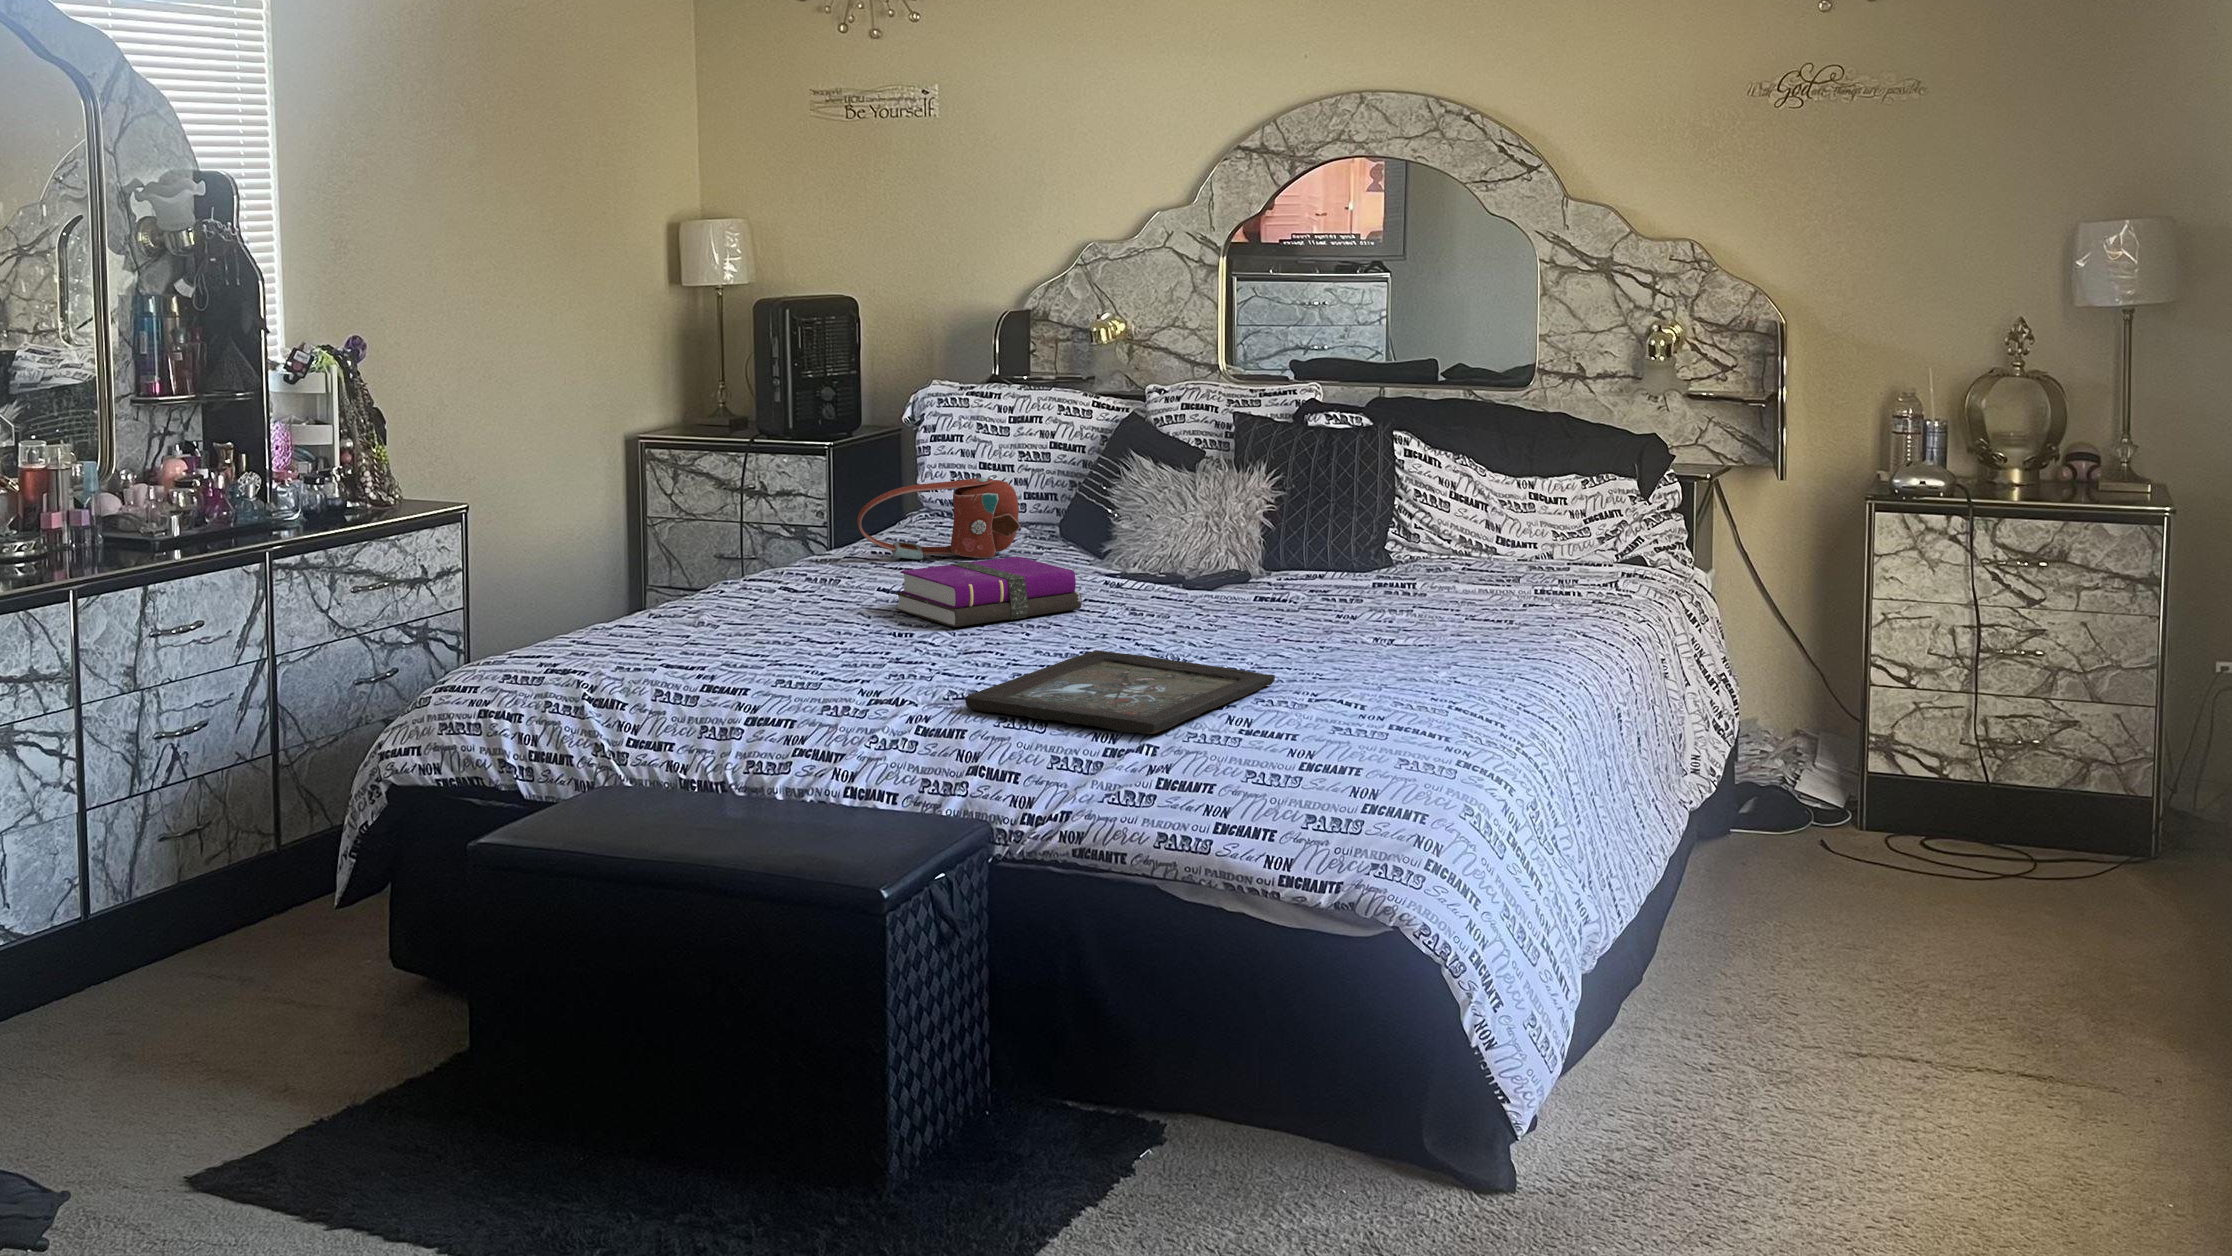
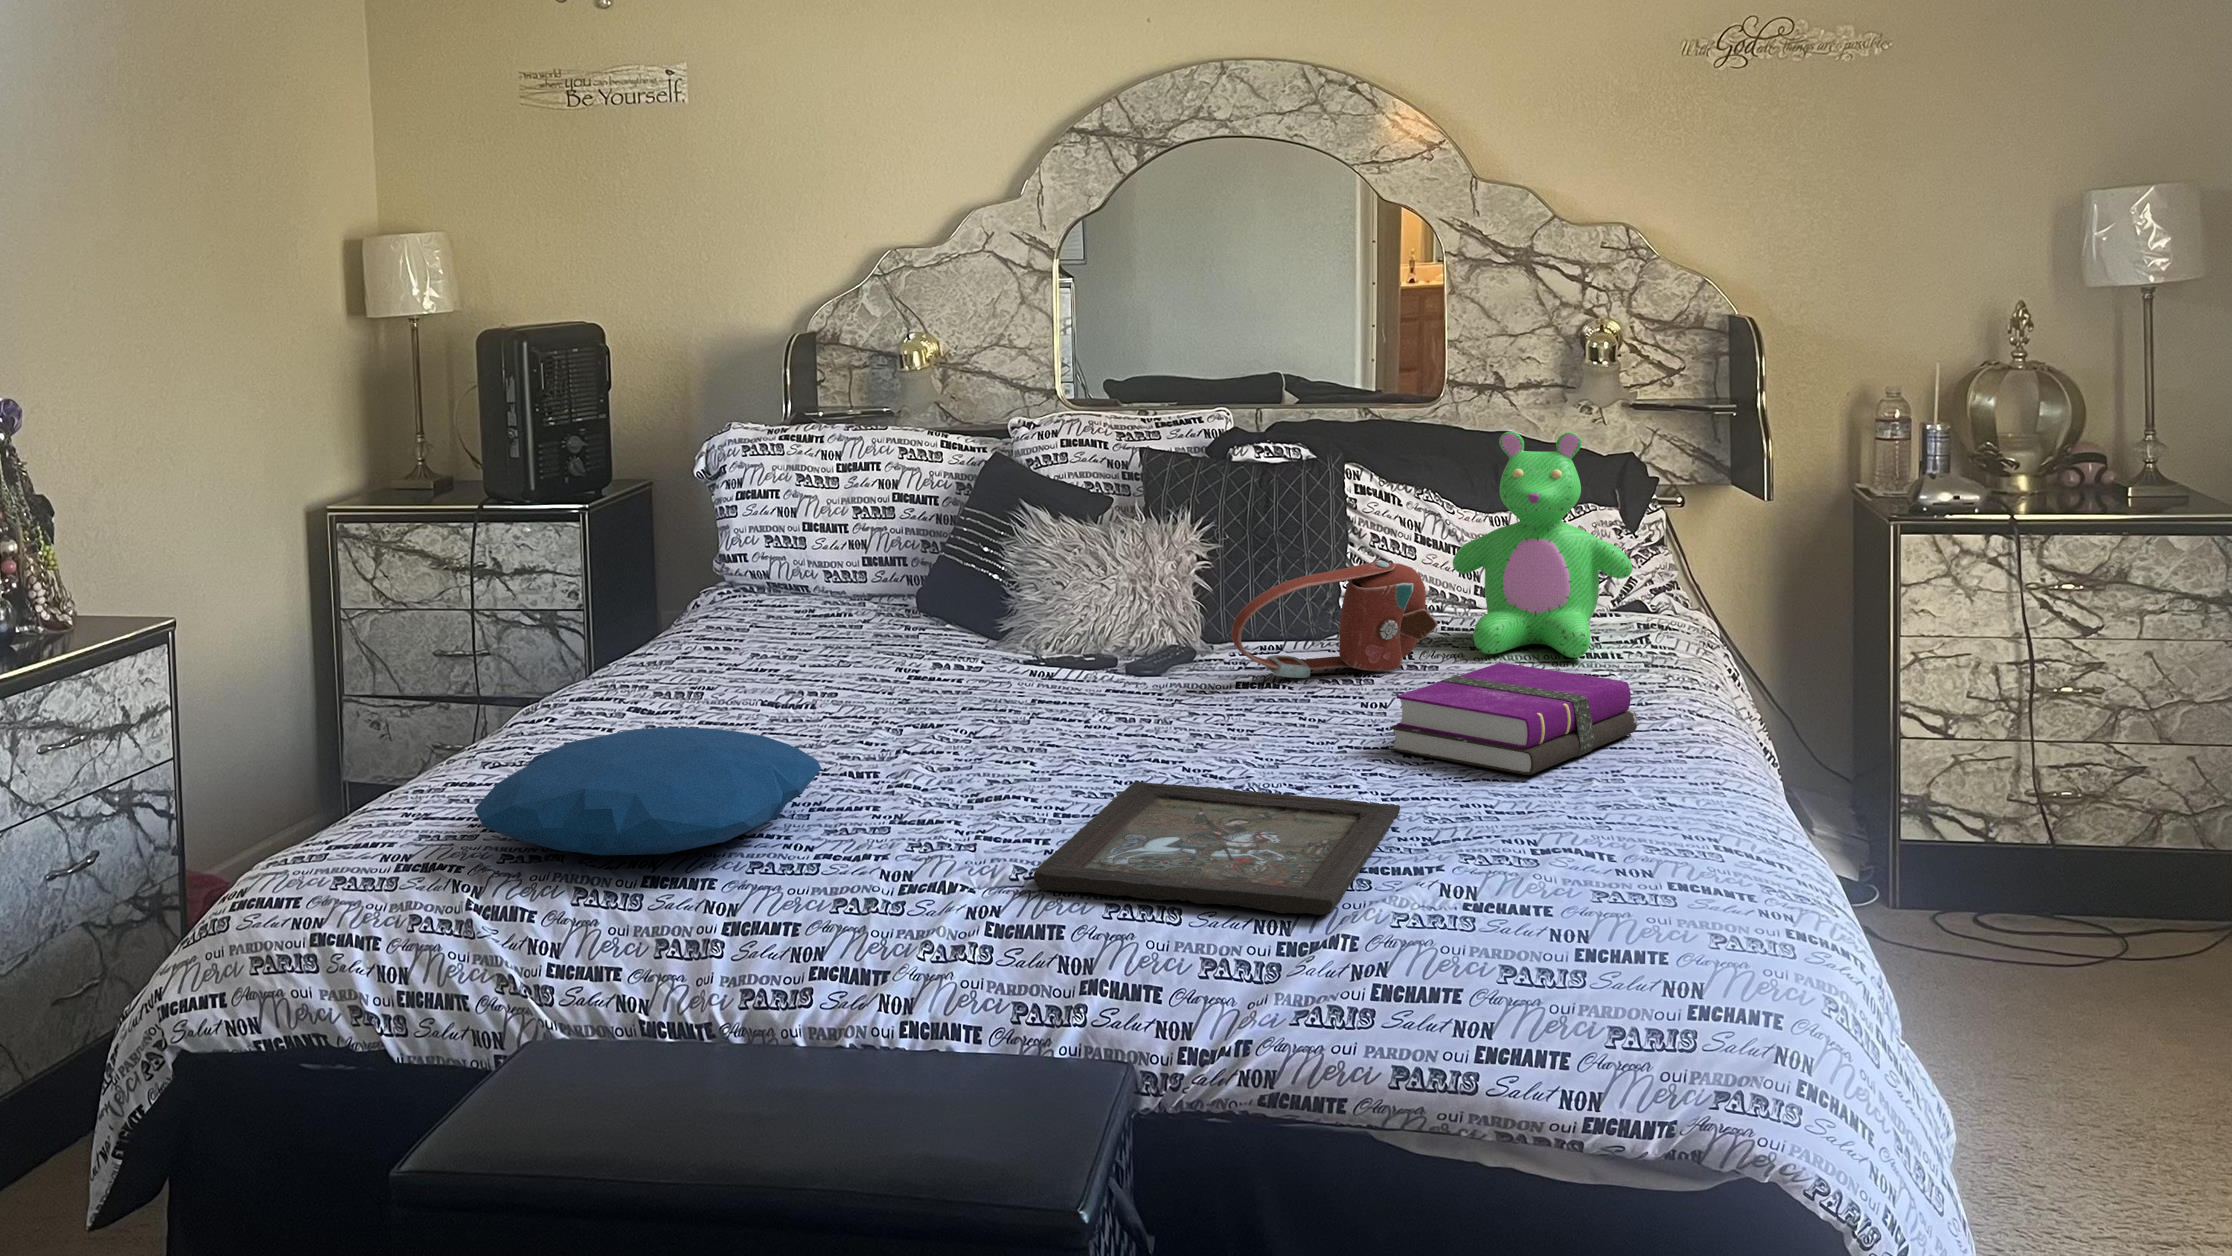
teddy bear: none [1461,407,1603,592] -> present [1453,432,1632,658]
handbag: present [858,477,1021,559] -> present [1231,561,1438,678]
notebook: present [895,556,1082,627] -> present [1390,662,1637,775]
pillow: none [604,591,866,672] -> present [474,727,821,855]

